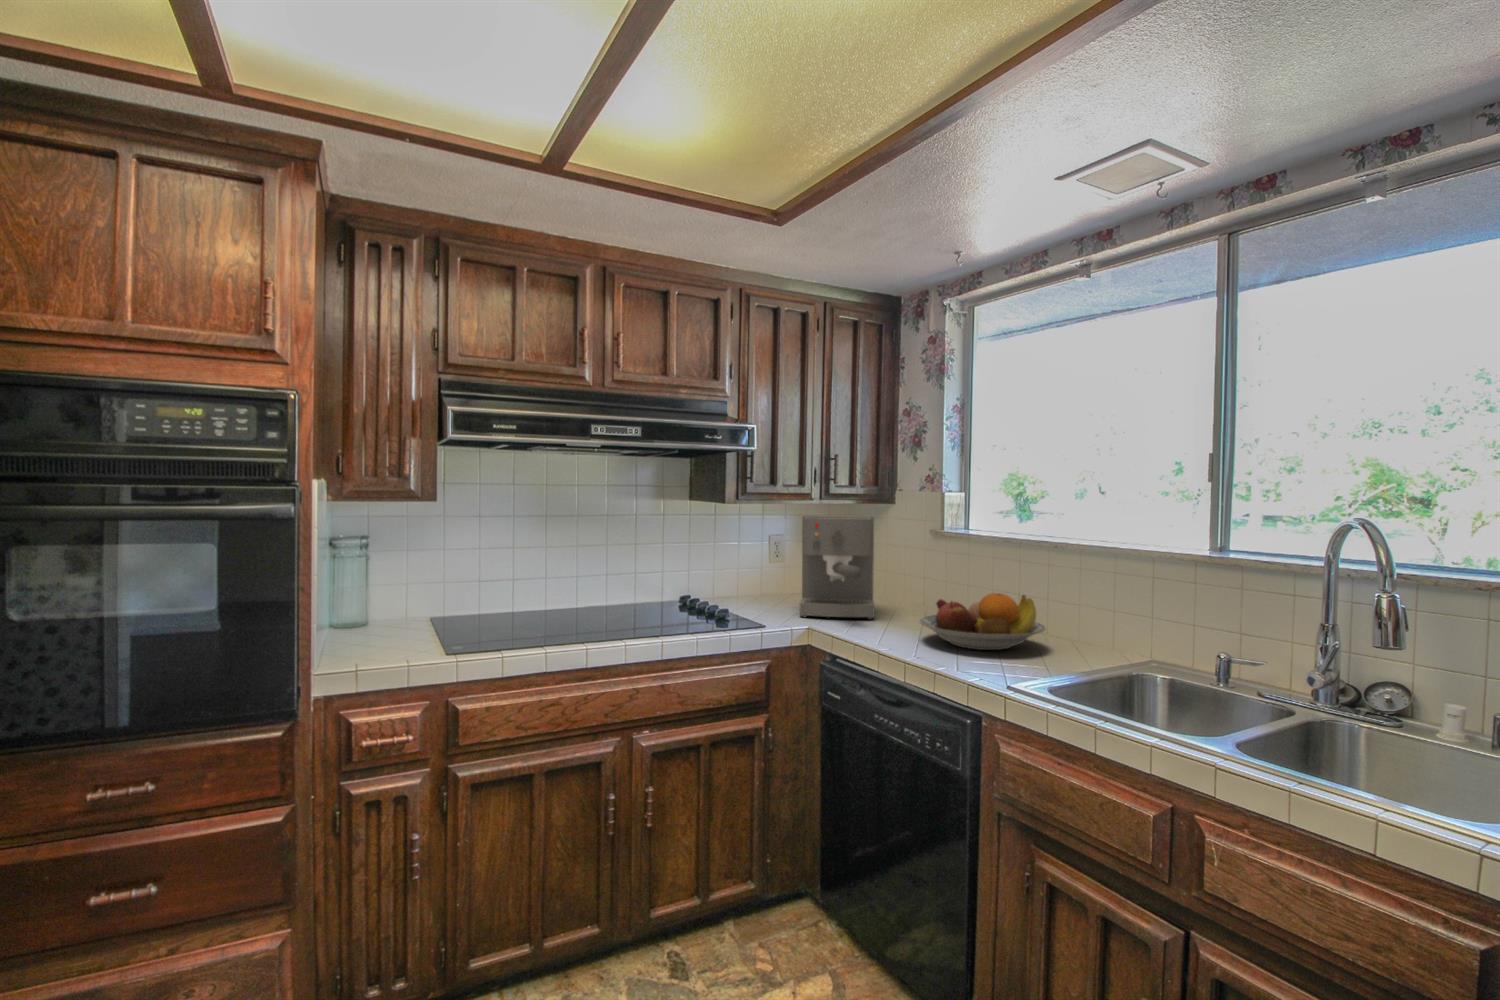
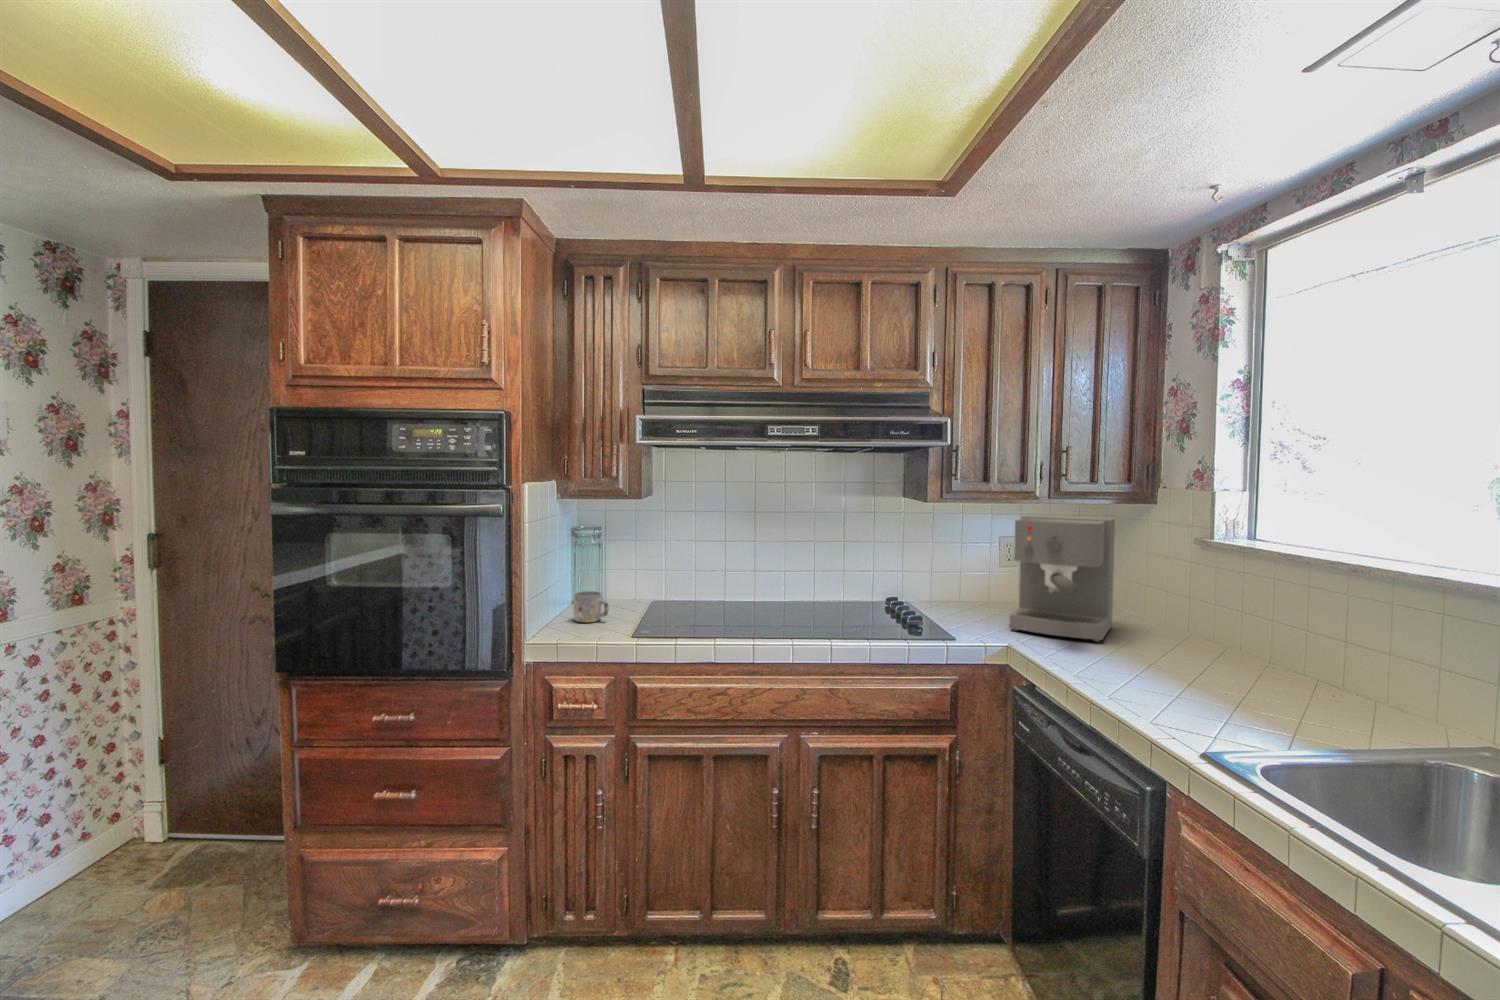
fruit bowl: present [919,593,1045,650] -> none [1141,631,1341,711]
mug: none [349,611,397,648] -> present [574,591,609,622]

